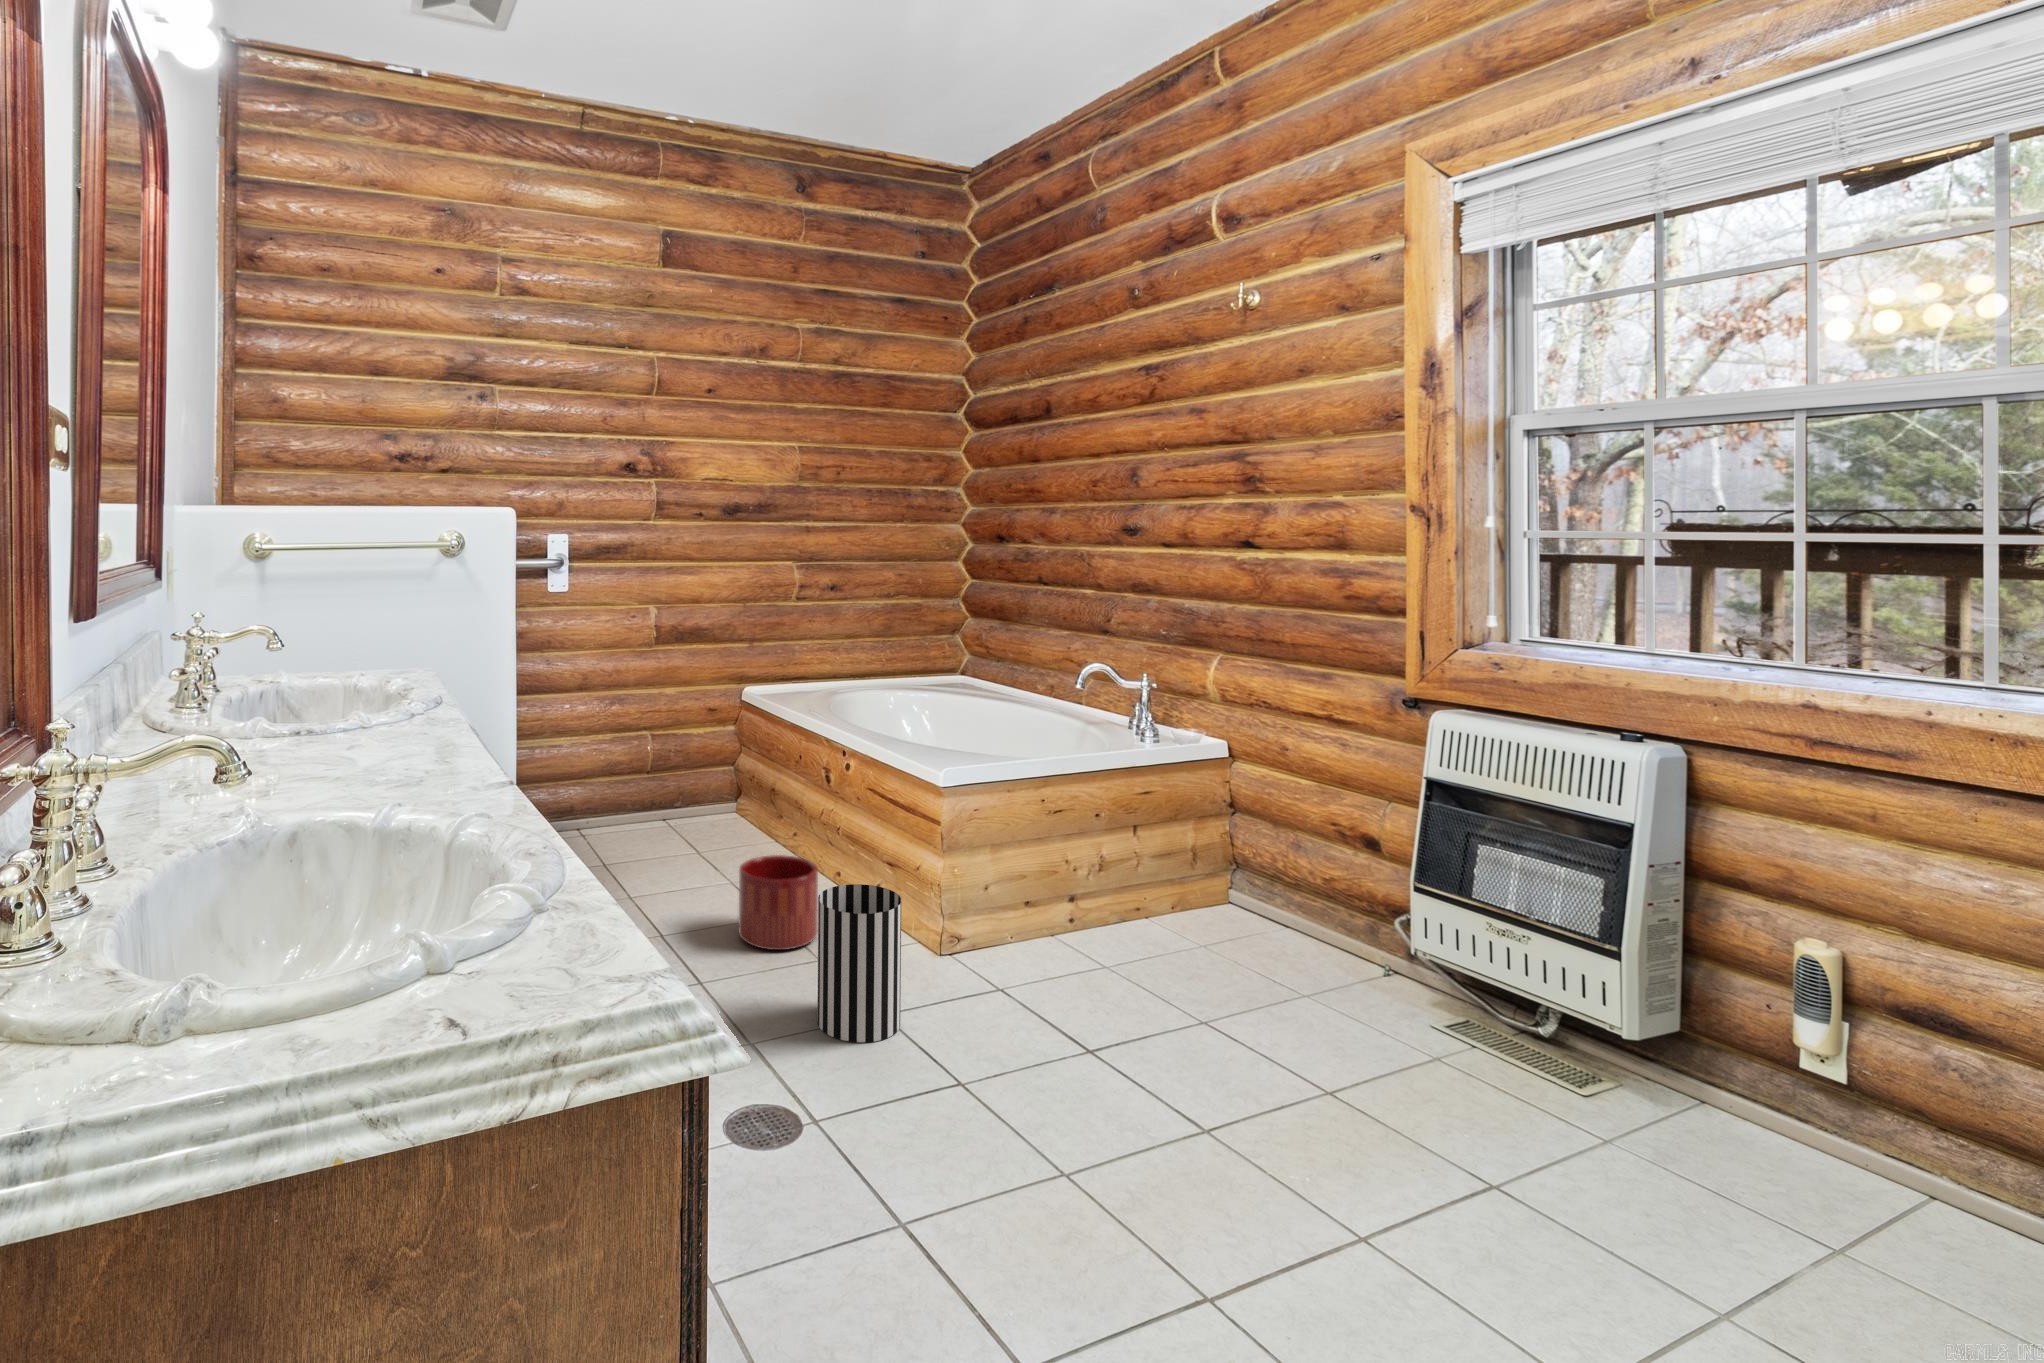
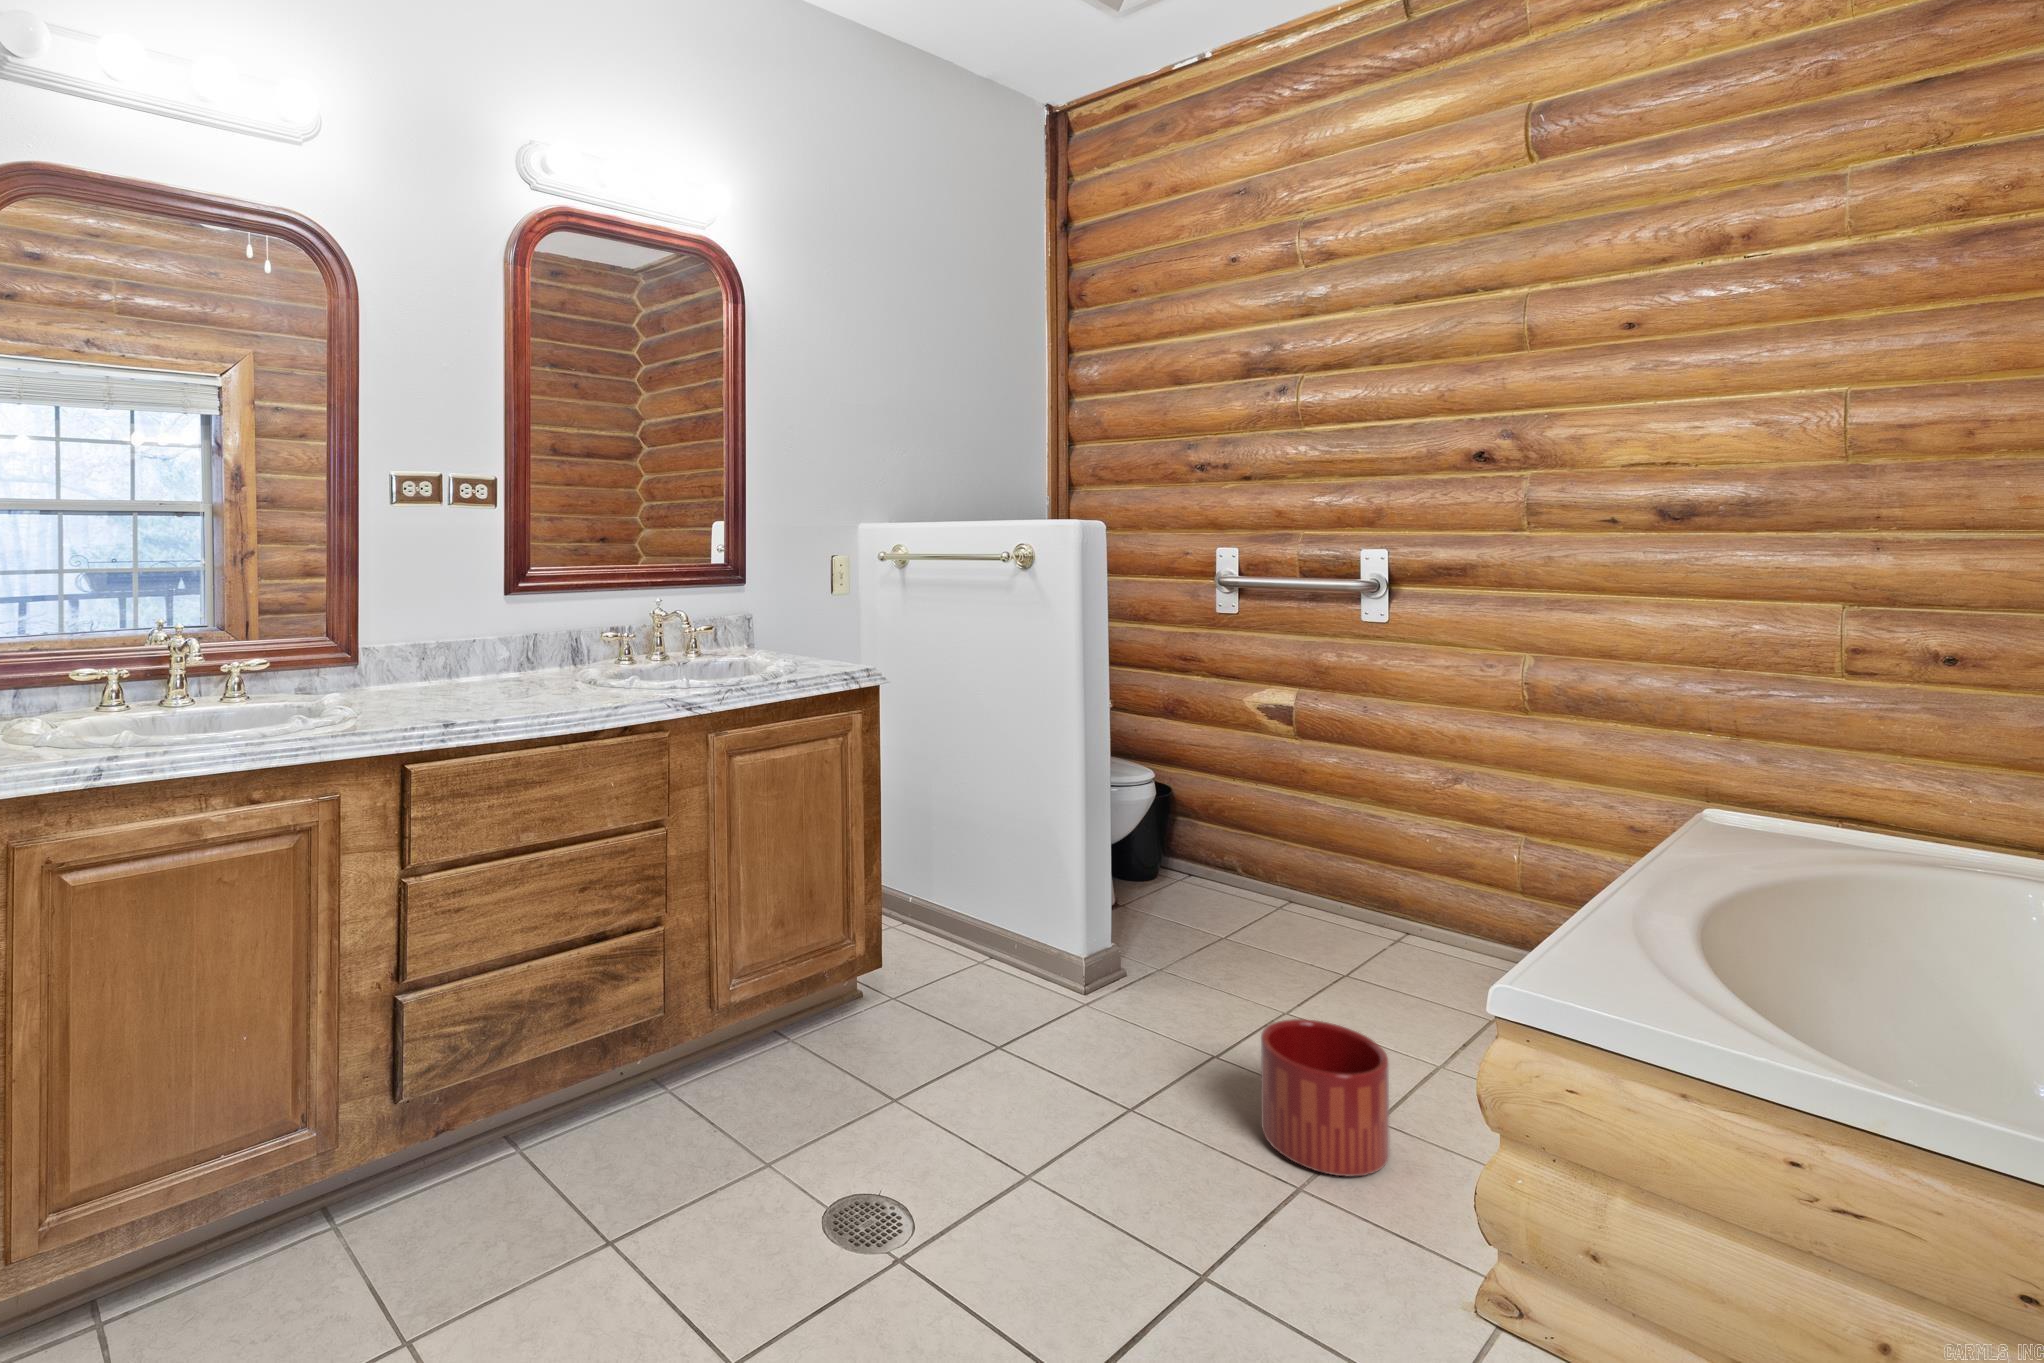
wastebasket: present [817,884,901,1042] -> none [1101,1065,1229,1318]

